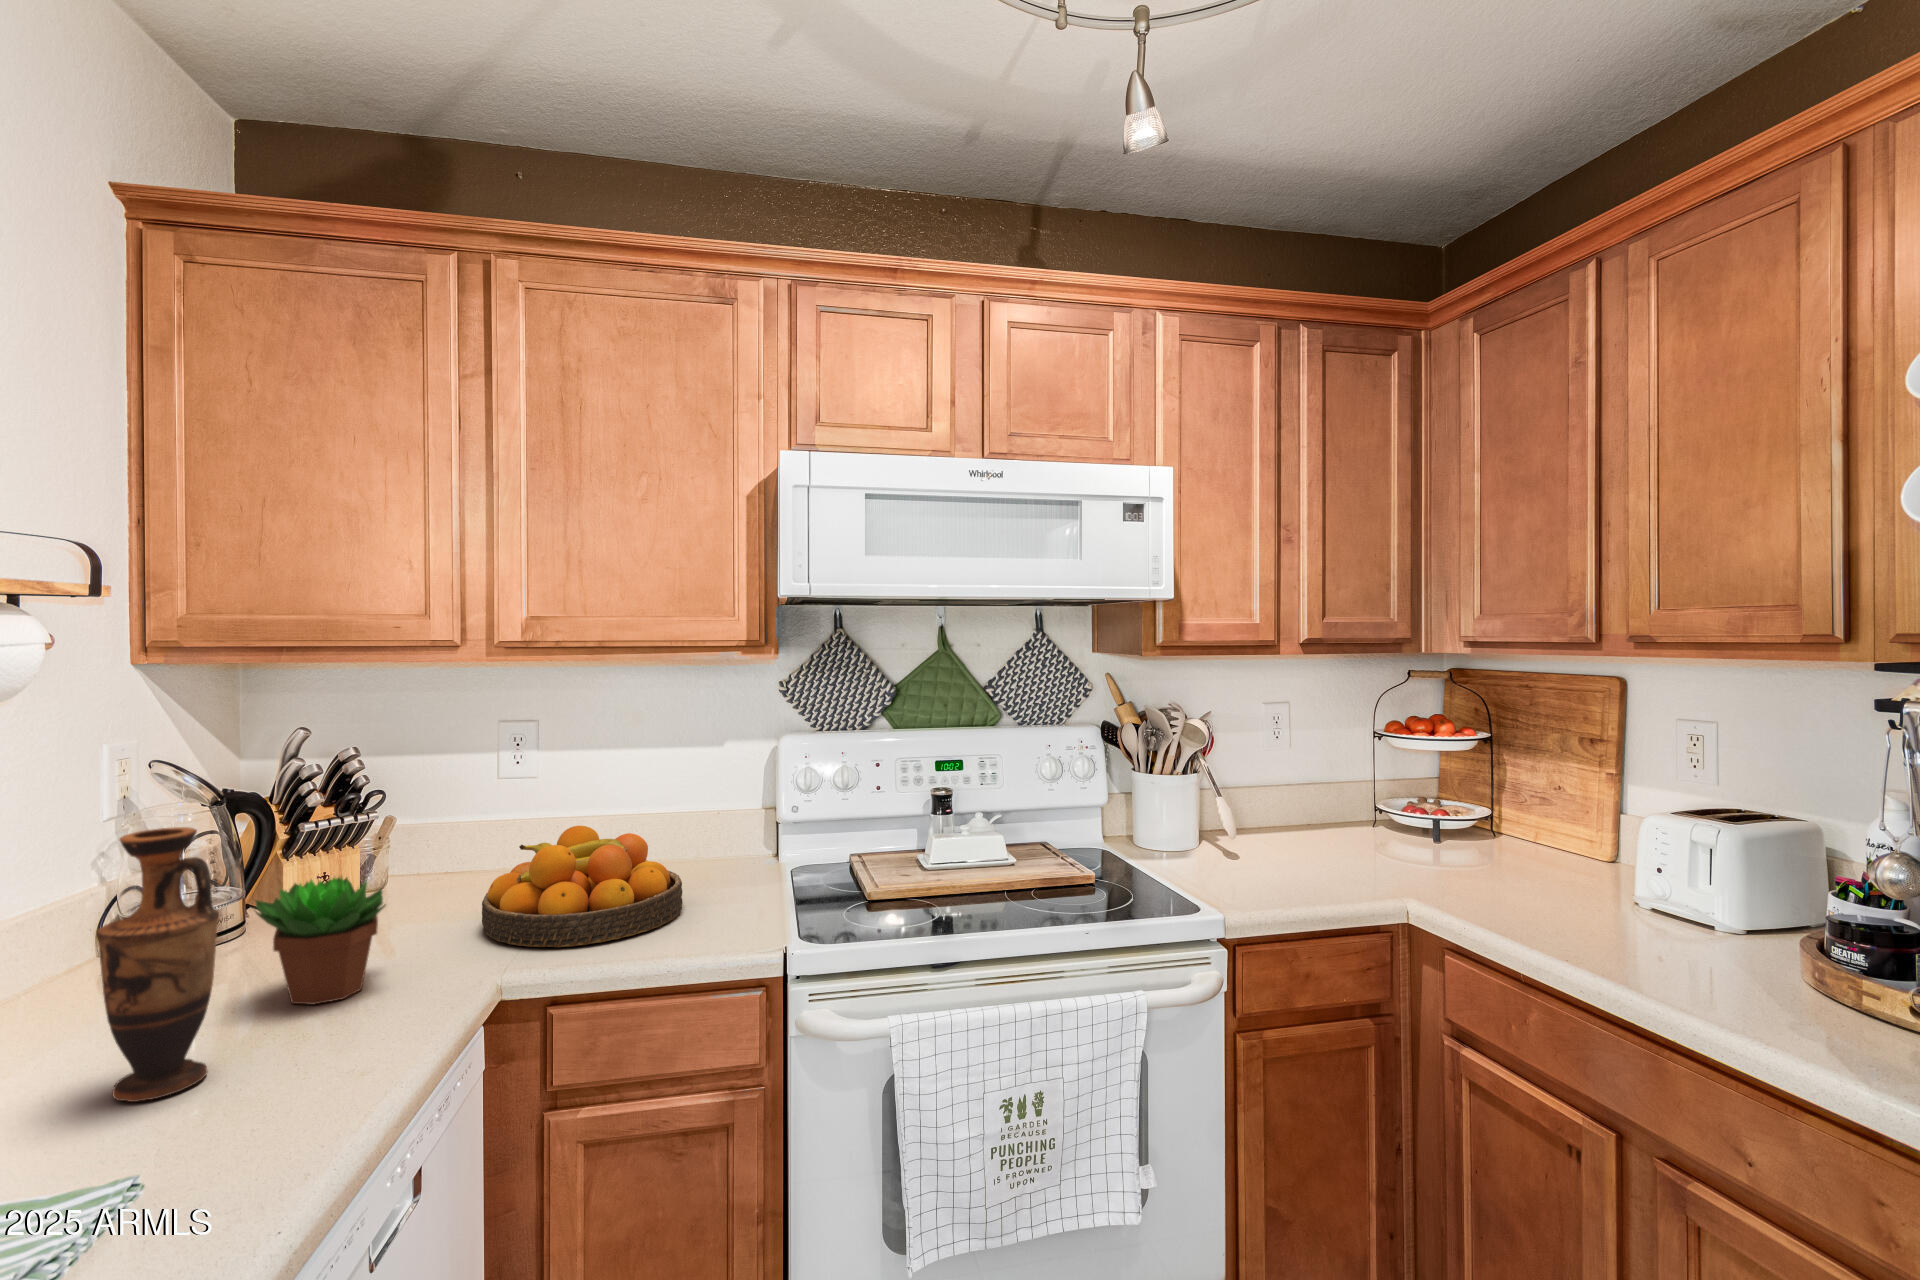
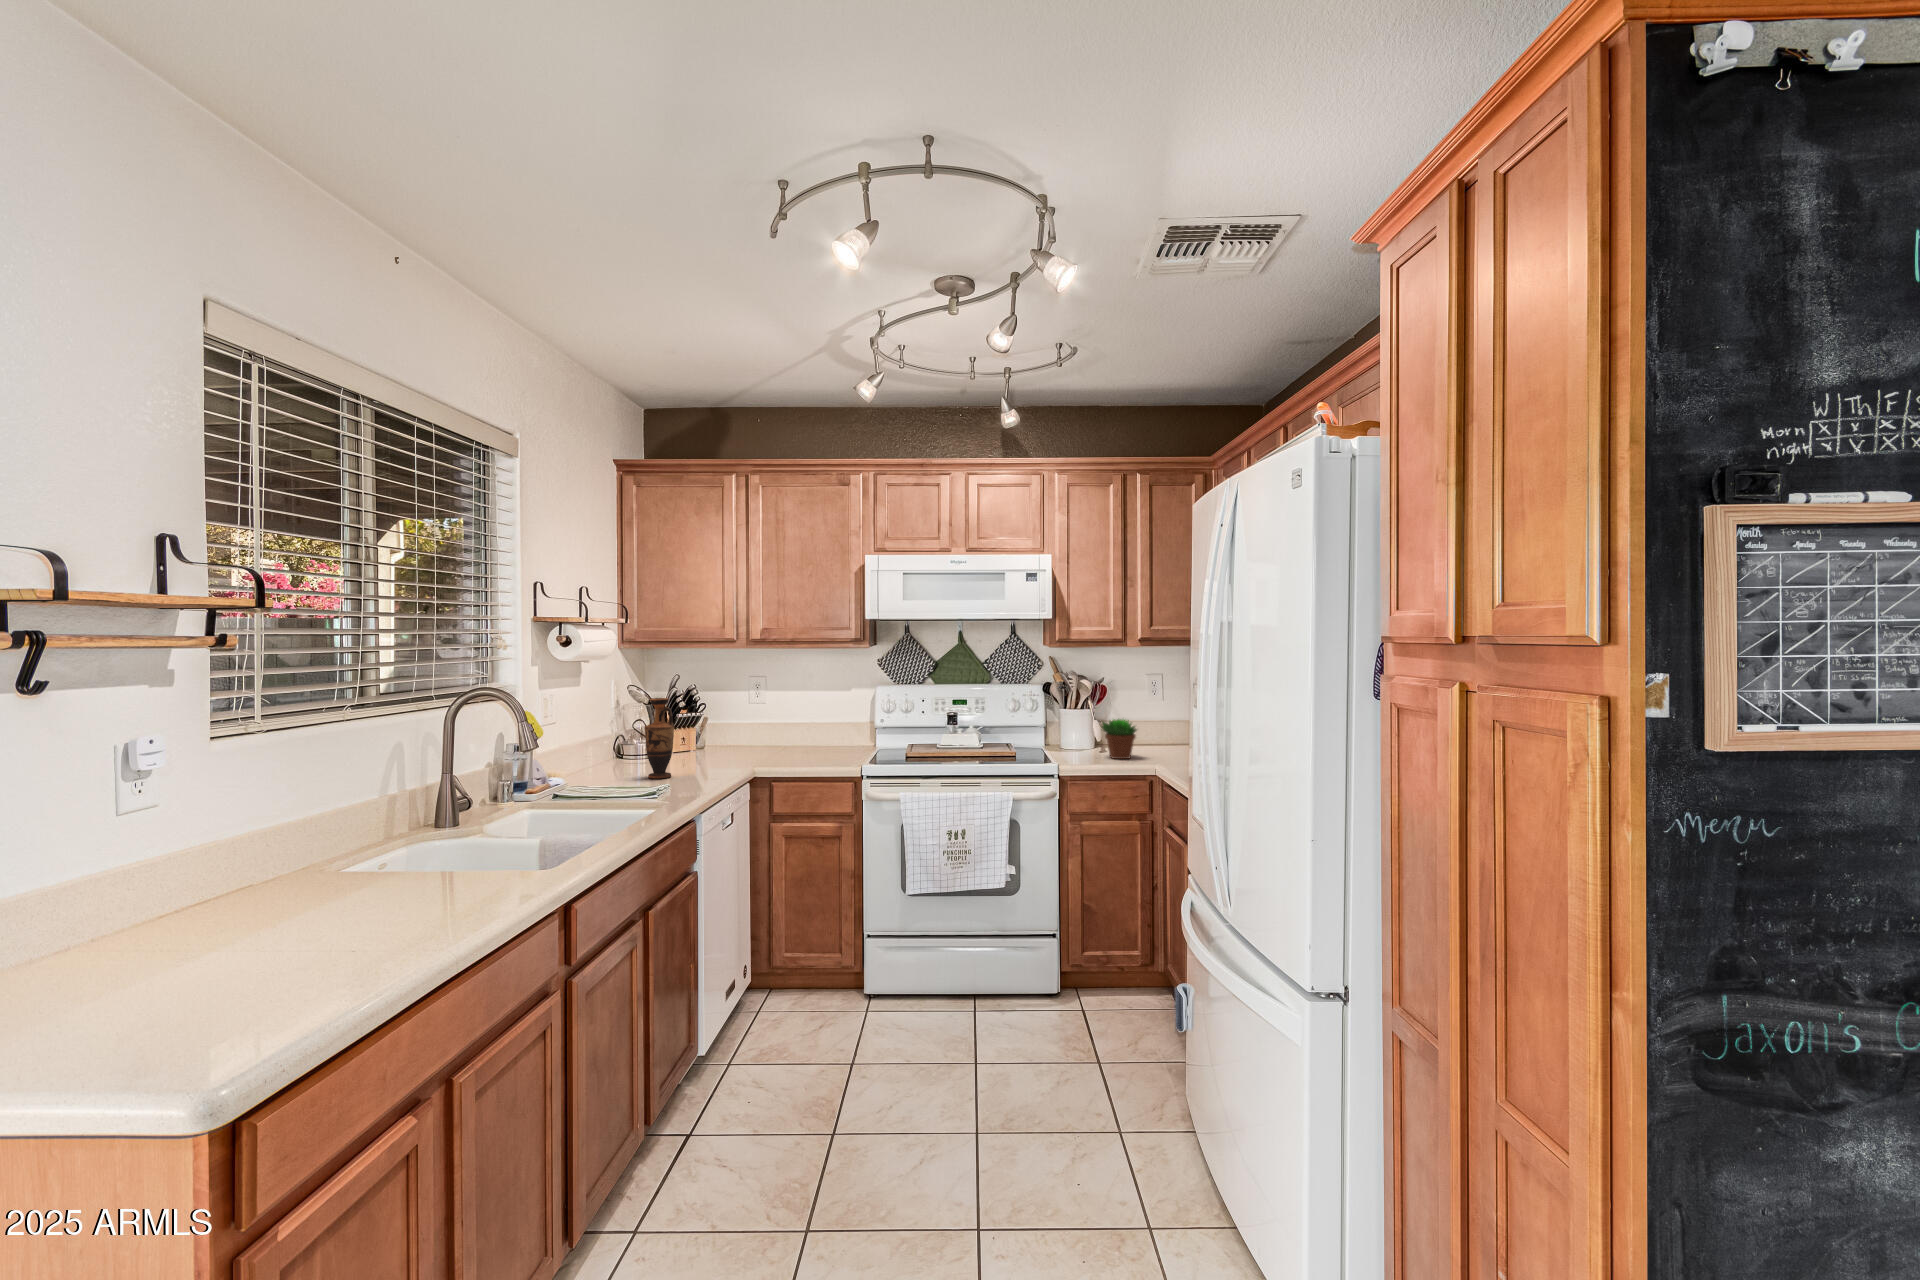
fruit bowl: present [482,826,683,947] -> none [747,719,827,762]
succulent plant: present [255,877,385,1004] -> present [1101,719,1137,759]

